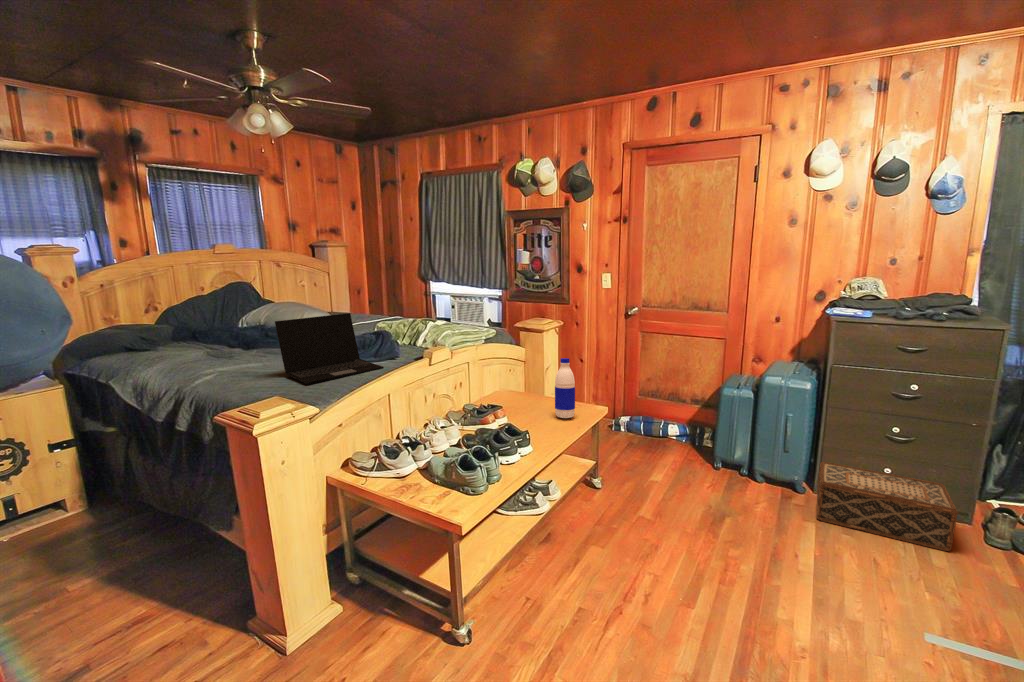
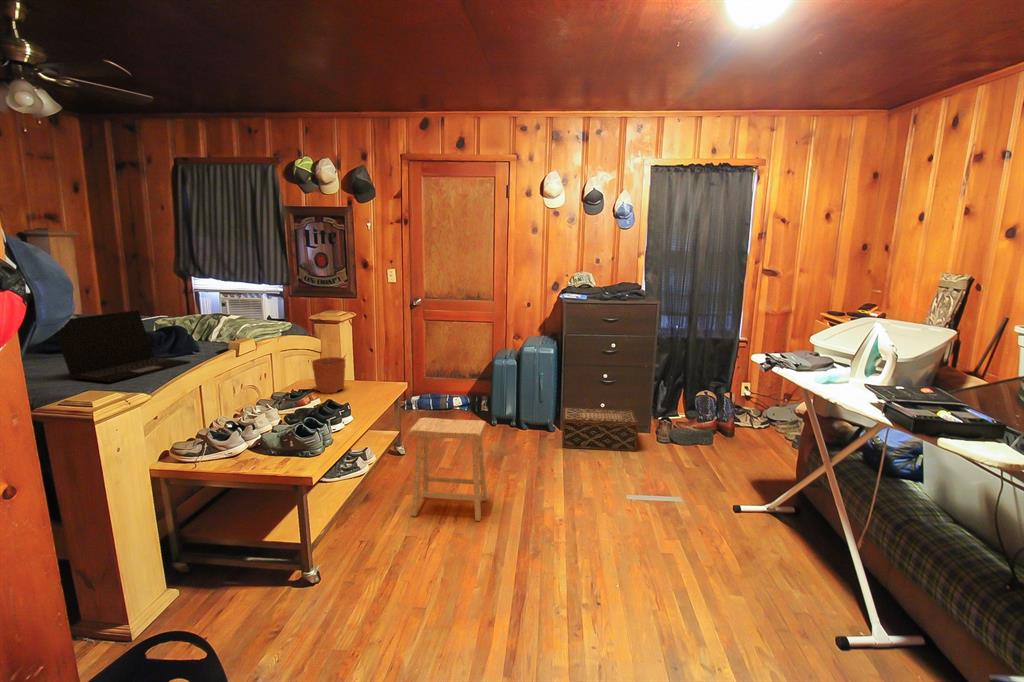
plant pot: none [503,357,538,411] -> present [312,357,345,393]
water bottle: present [555,358,575,418] -> none [363,342,382,393]
footstool: none [594,458,702,612] -> present [410,417,487,521]

